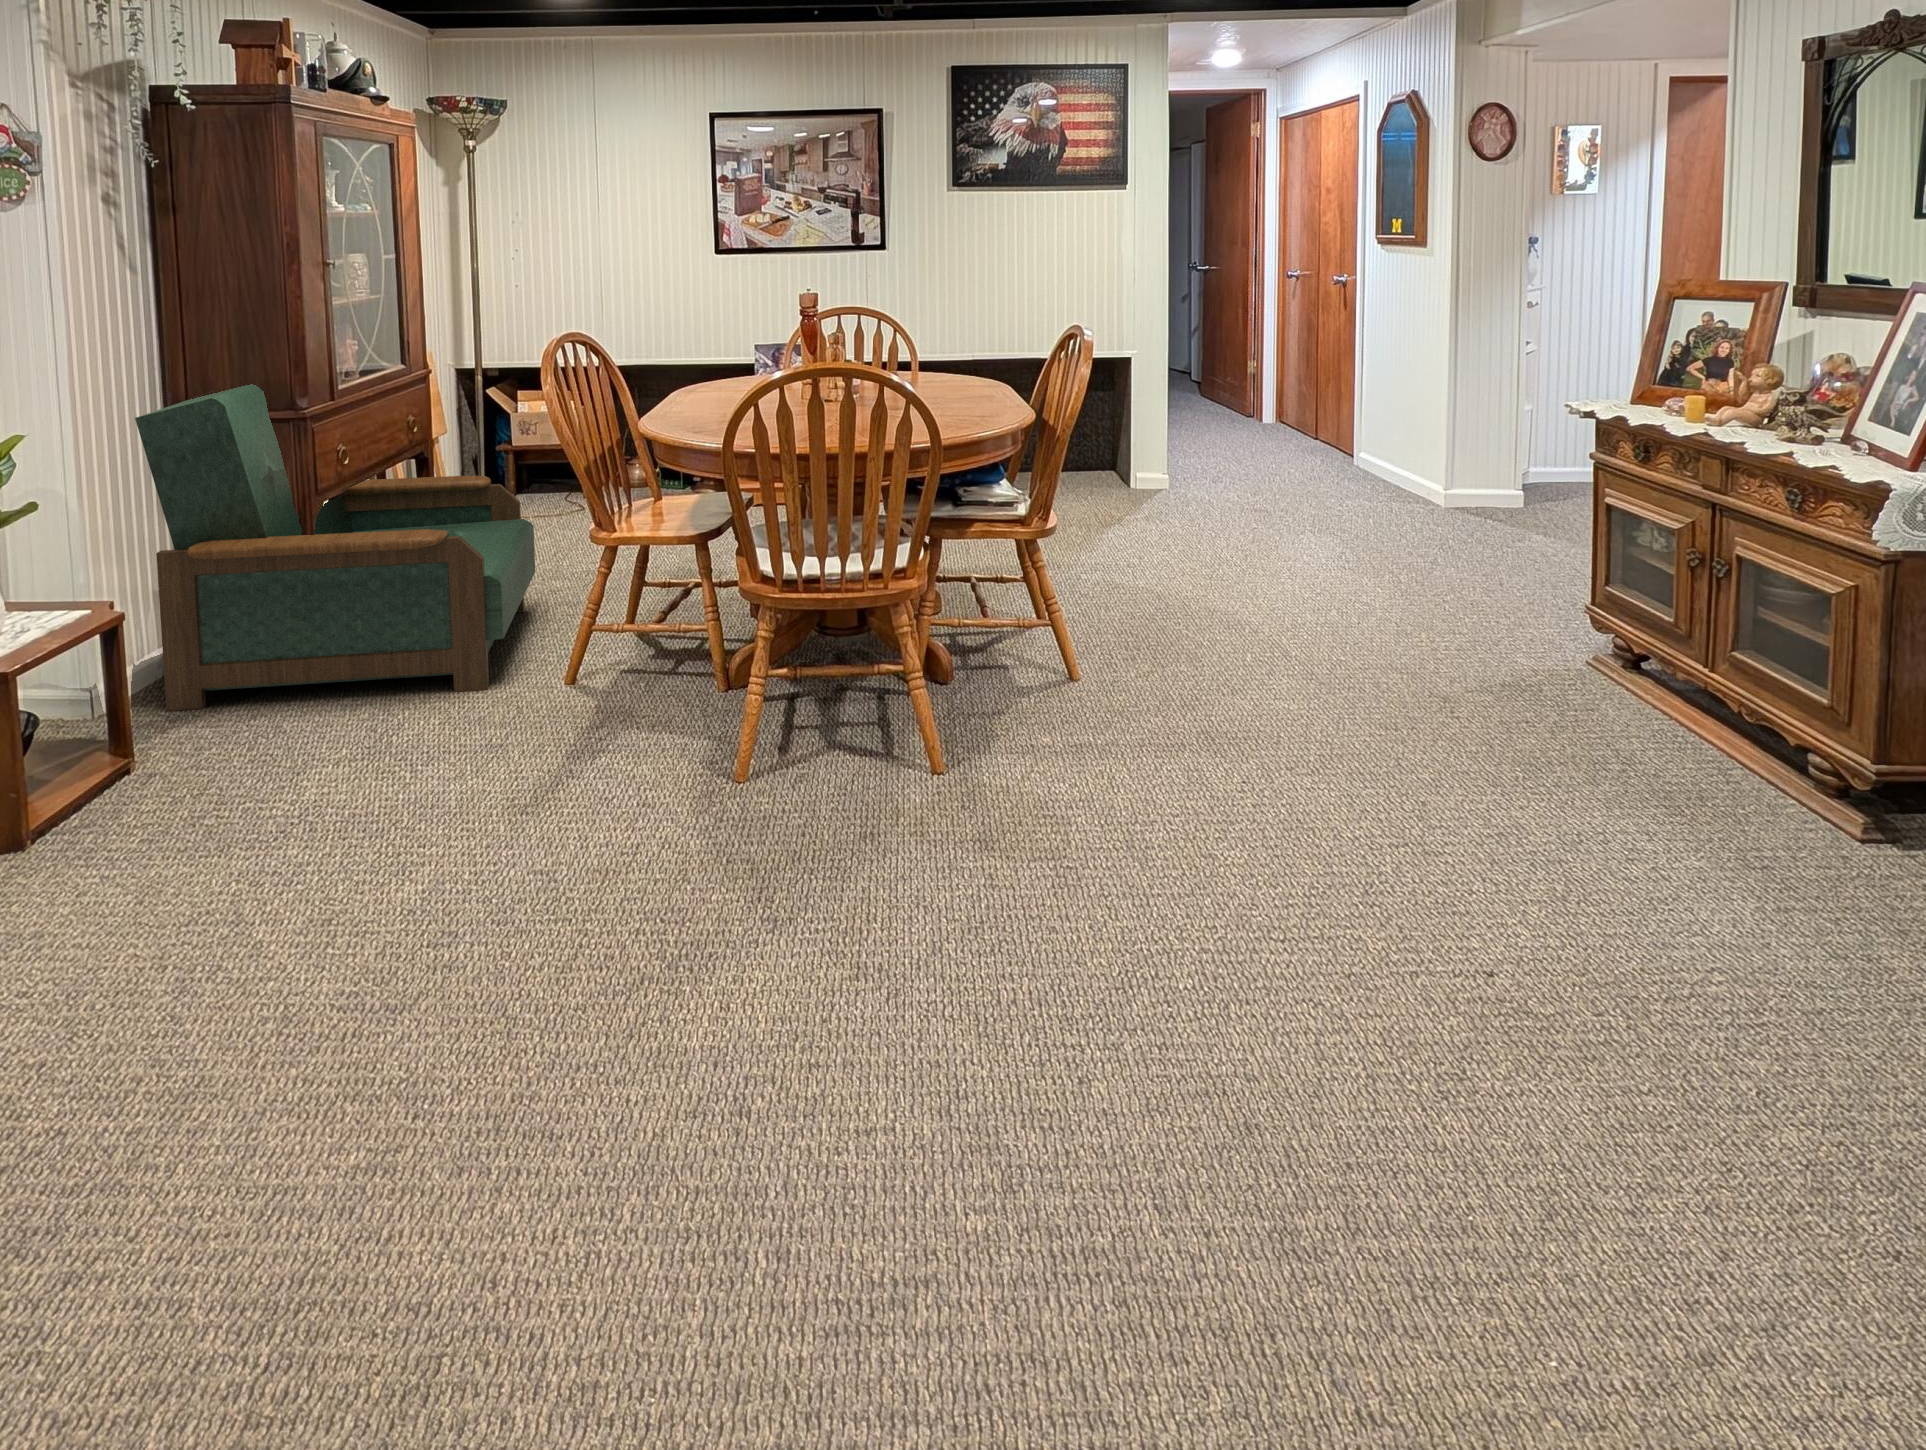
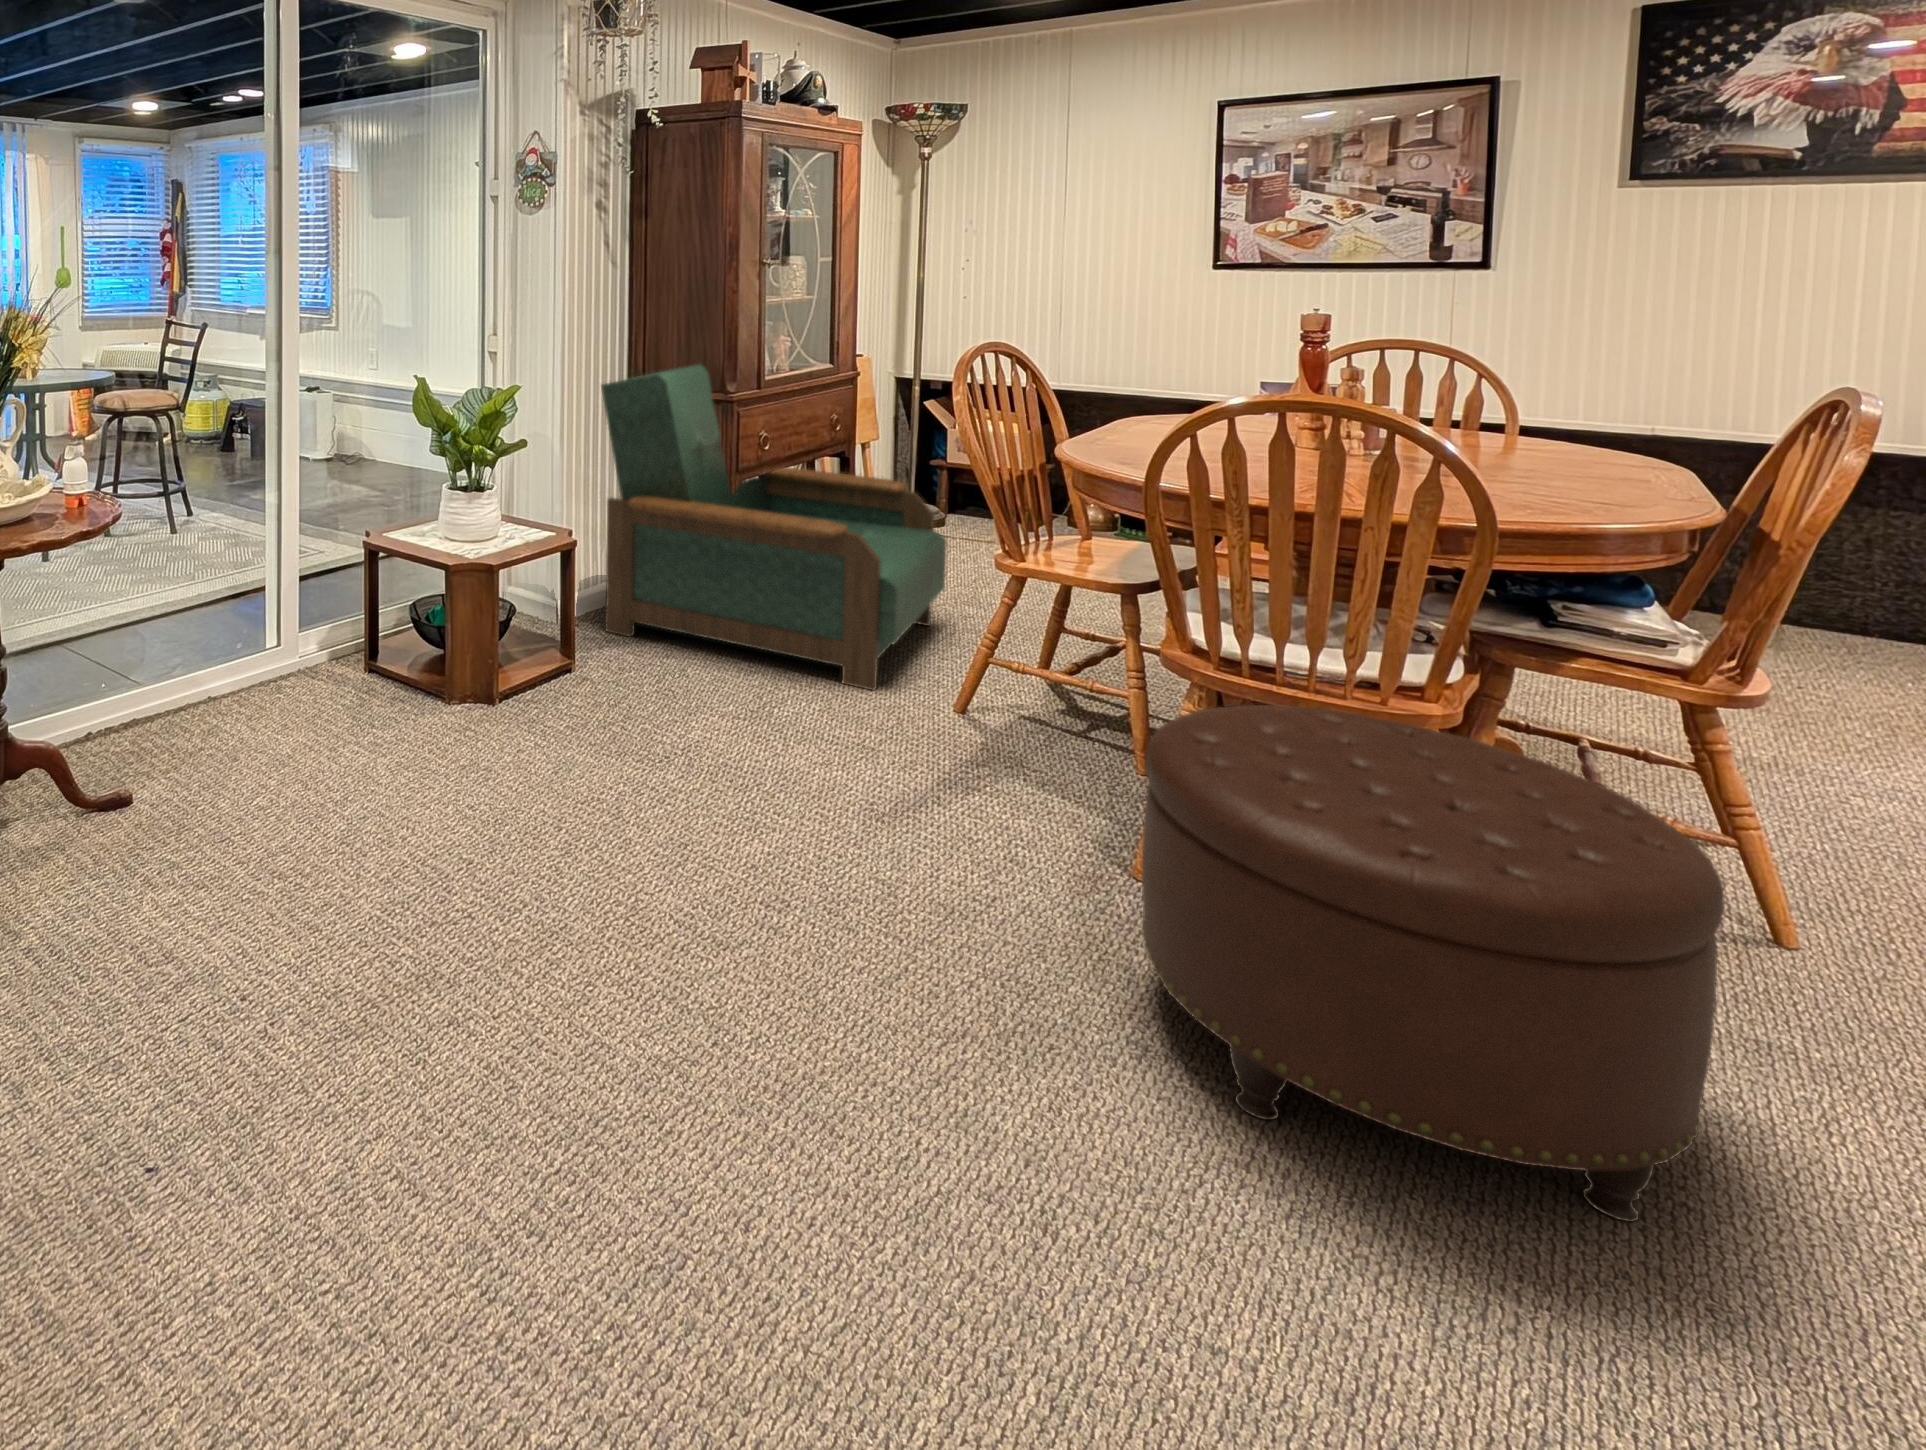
ottoman: none [754,601,1086,942] -> present [1142,705,1724,1222]

